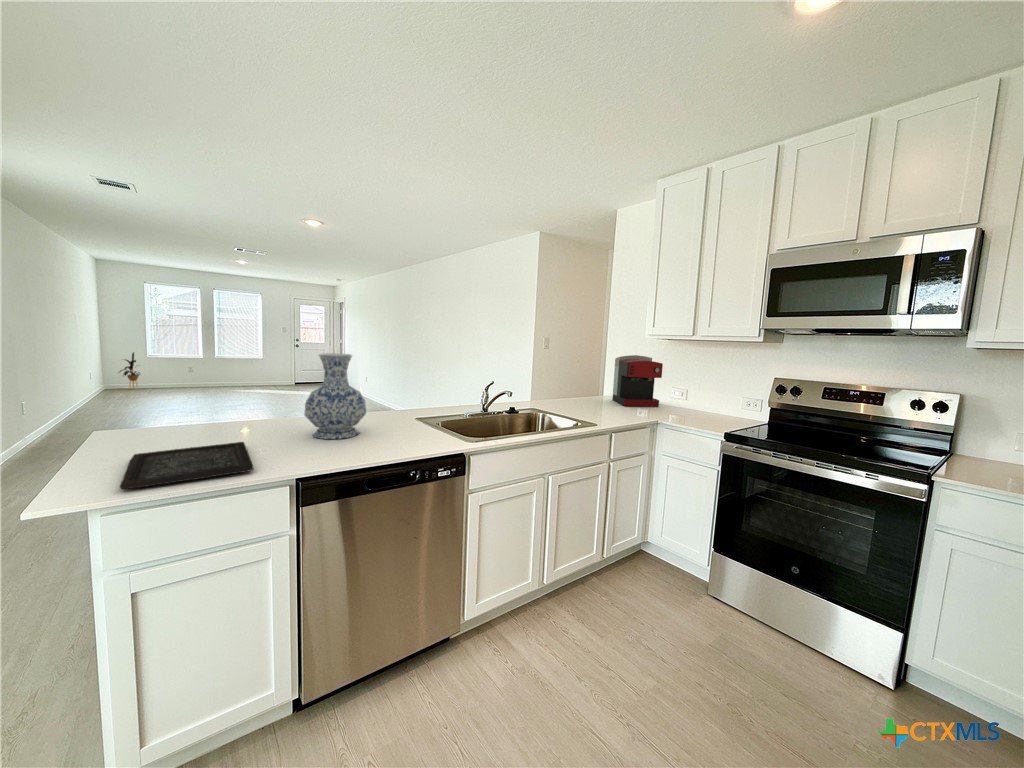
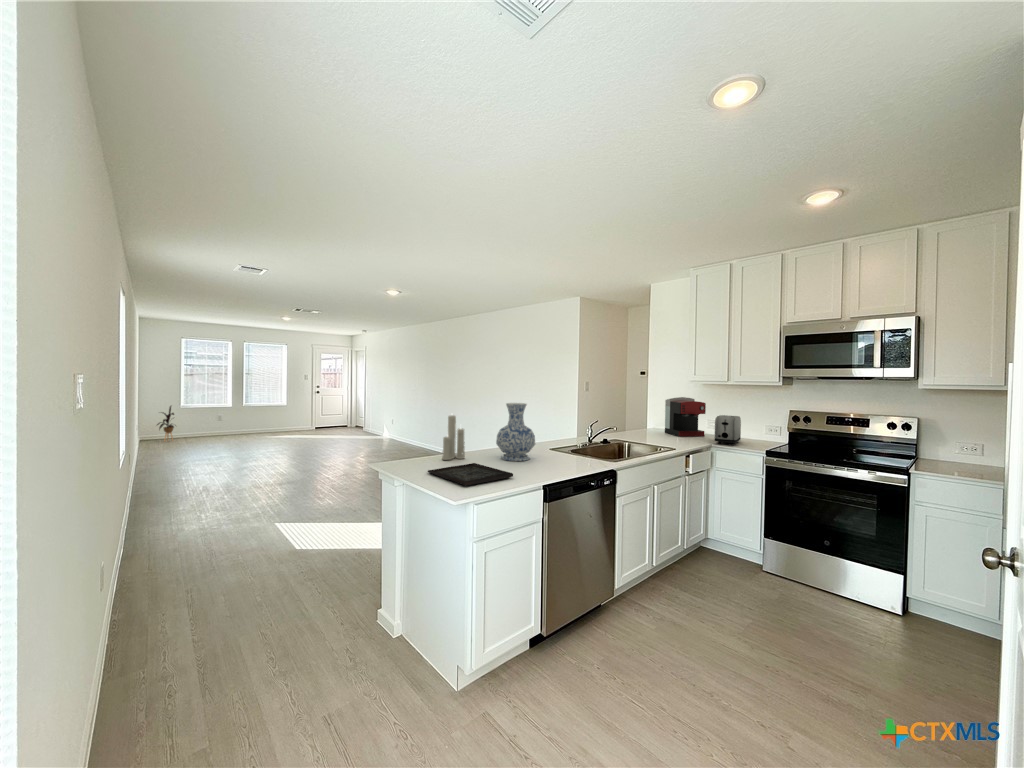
candle: none [217,357,260,434] -> present [442,415,465,460]
toaster: none [662,380,703,421] -> present [714,415,741,445]

